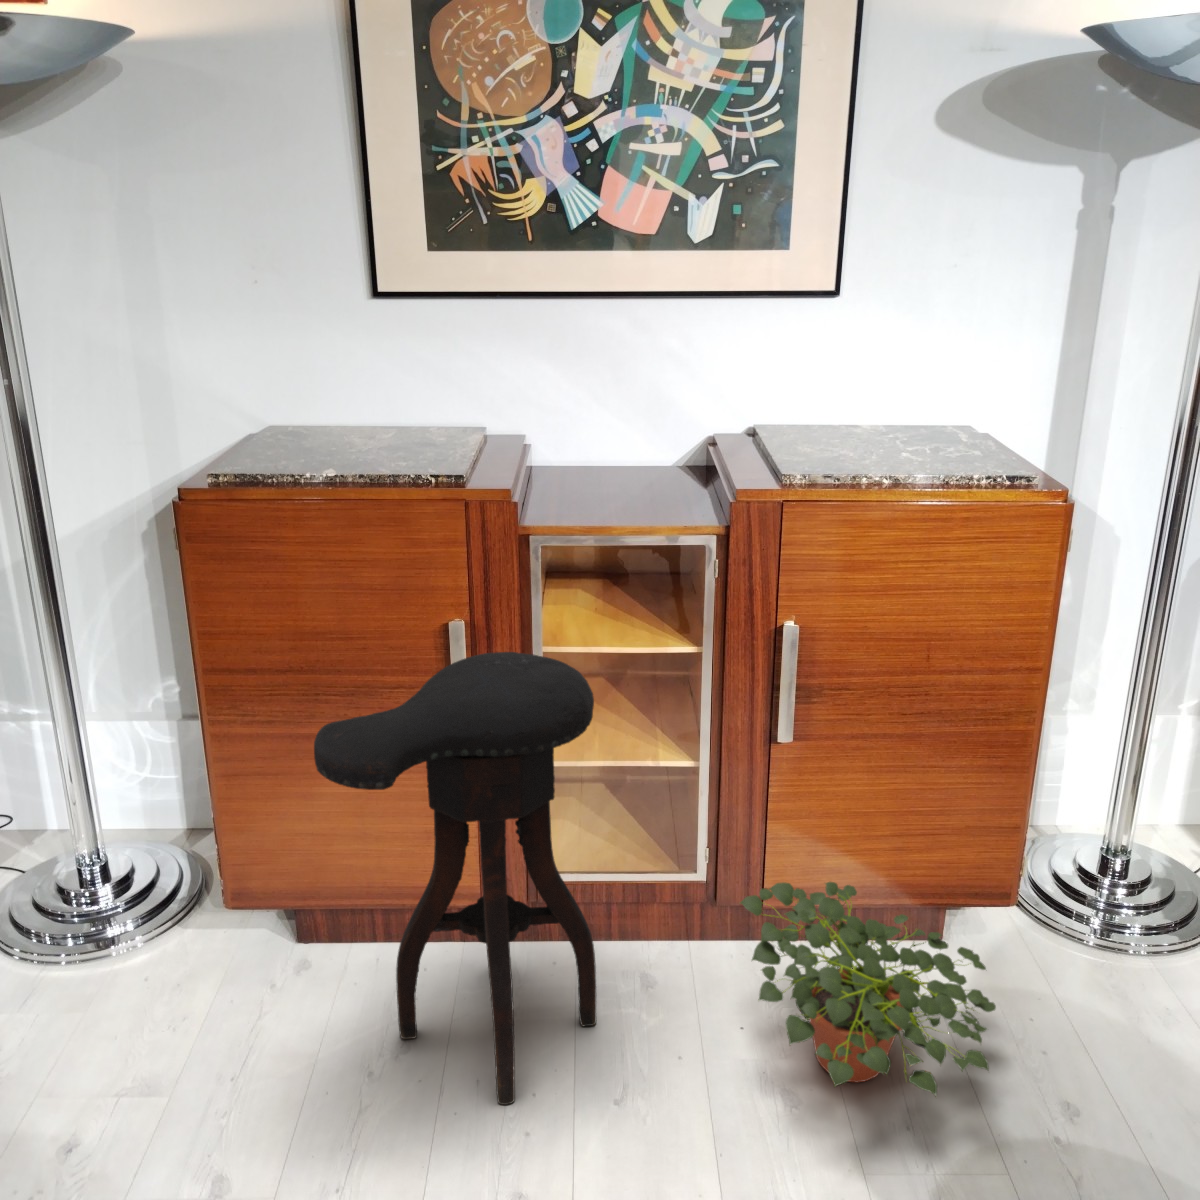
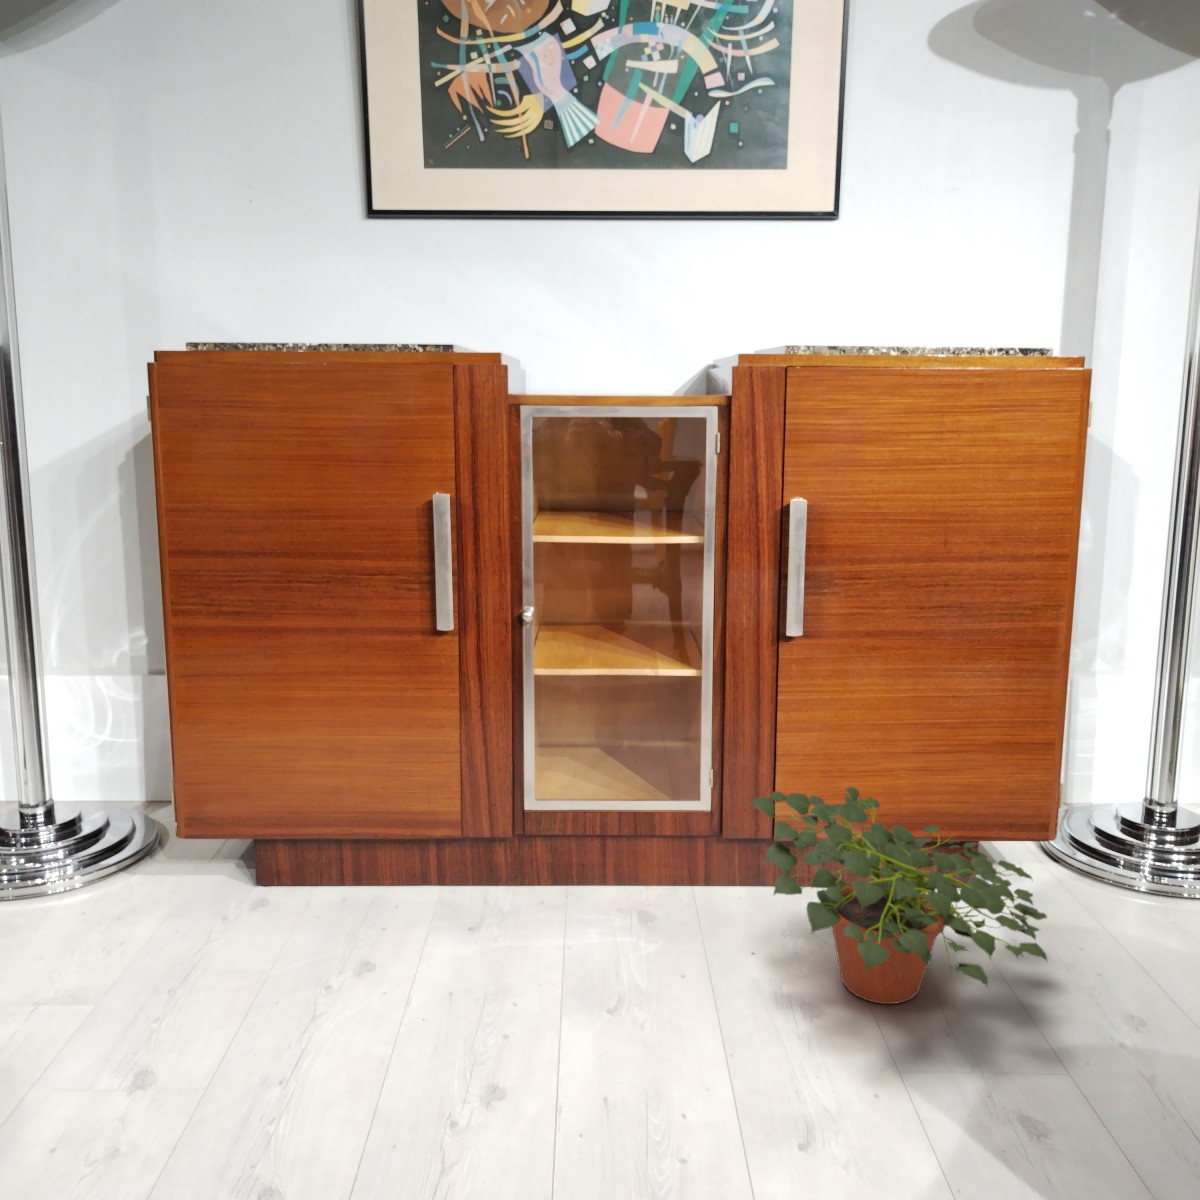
stool: present [314,652,597,1105] -> none [270,514,587,1021]

